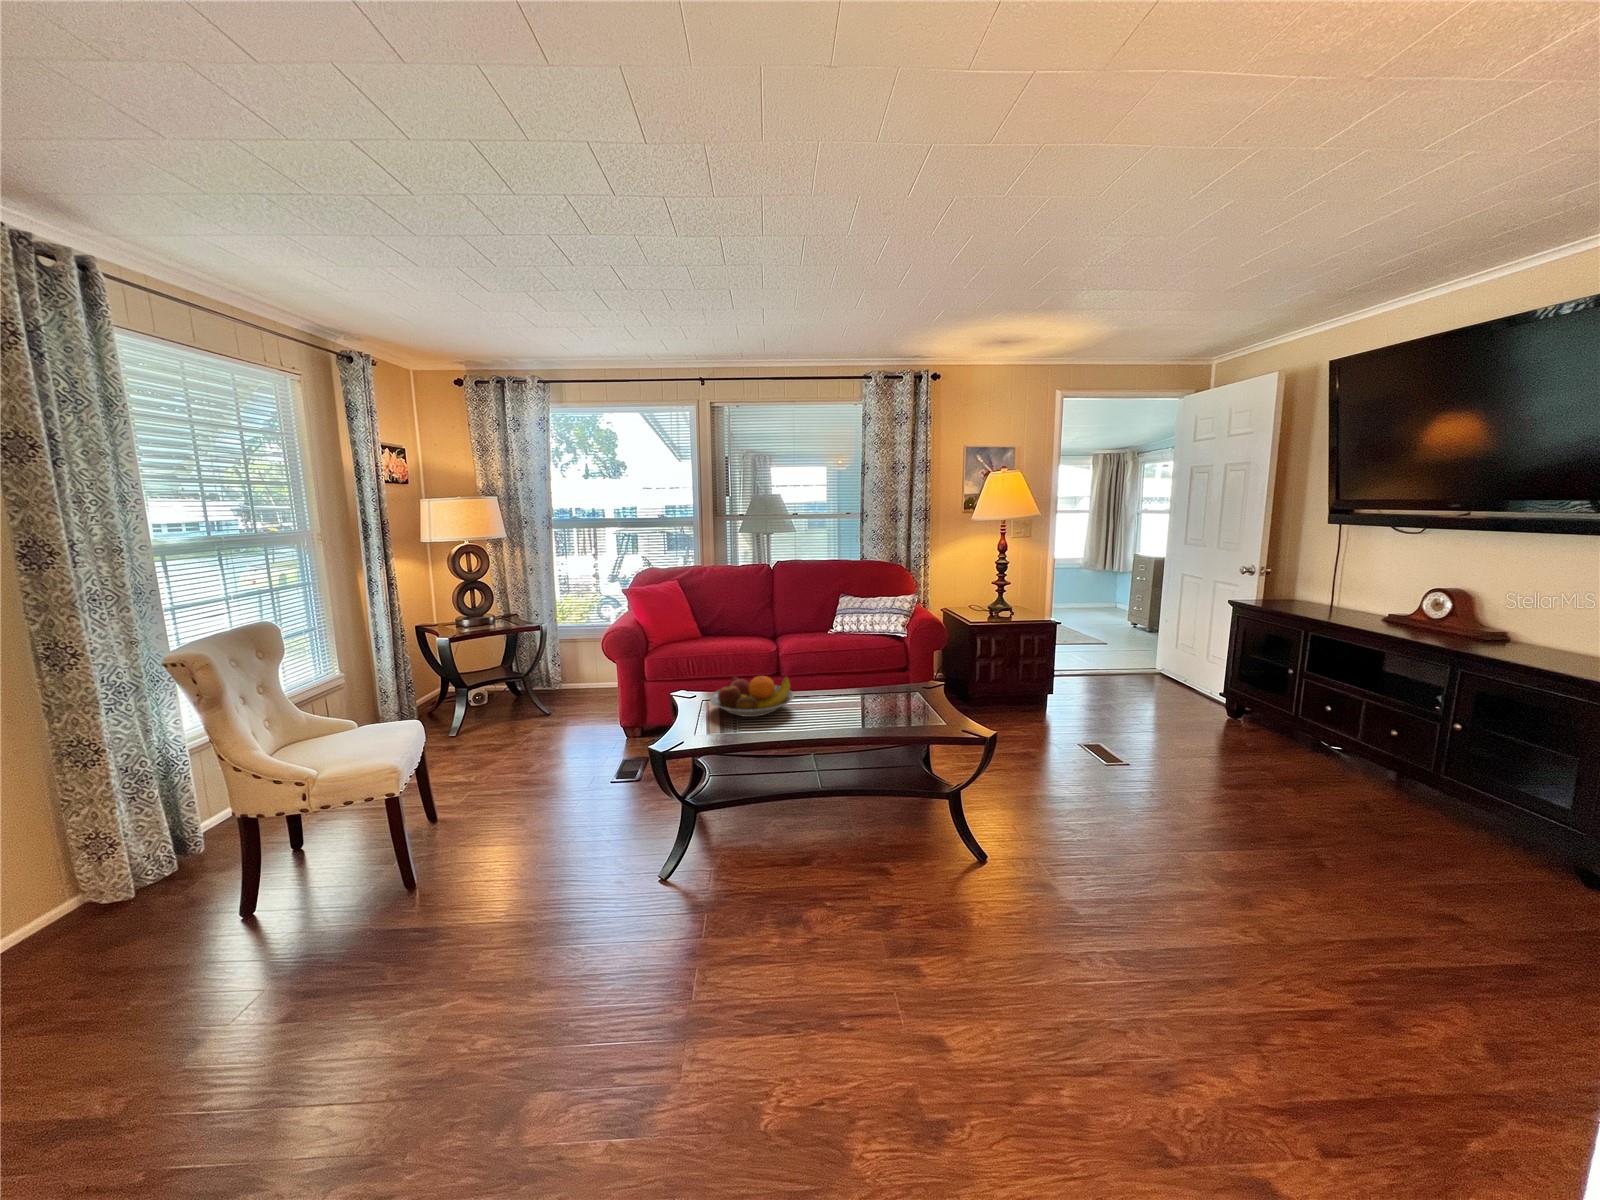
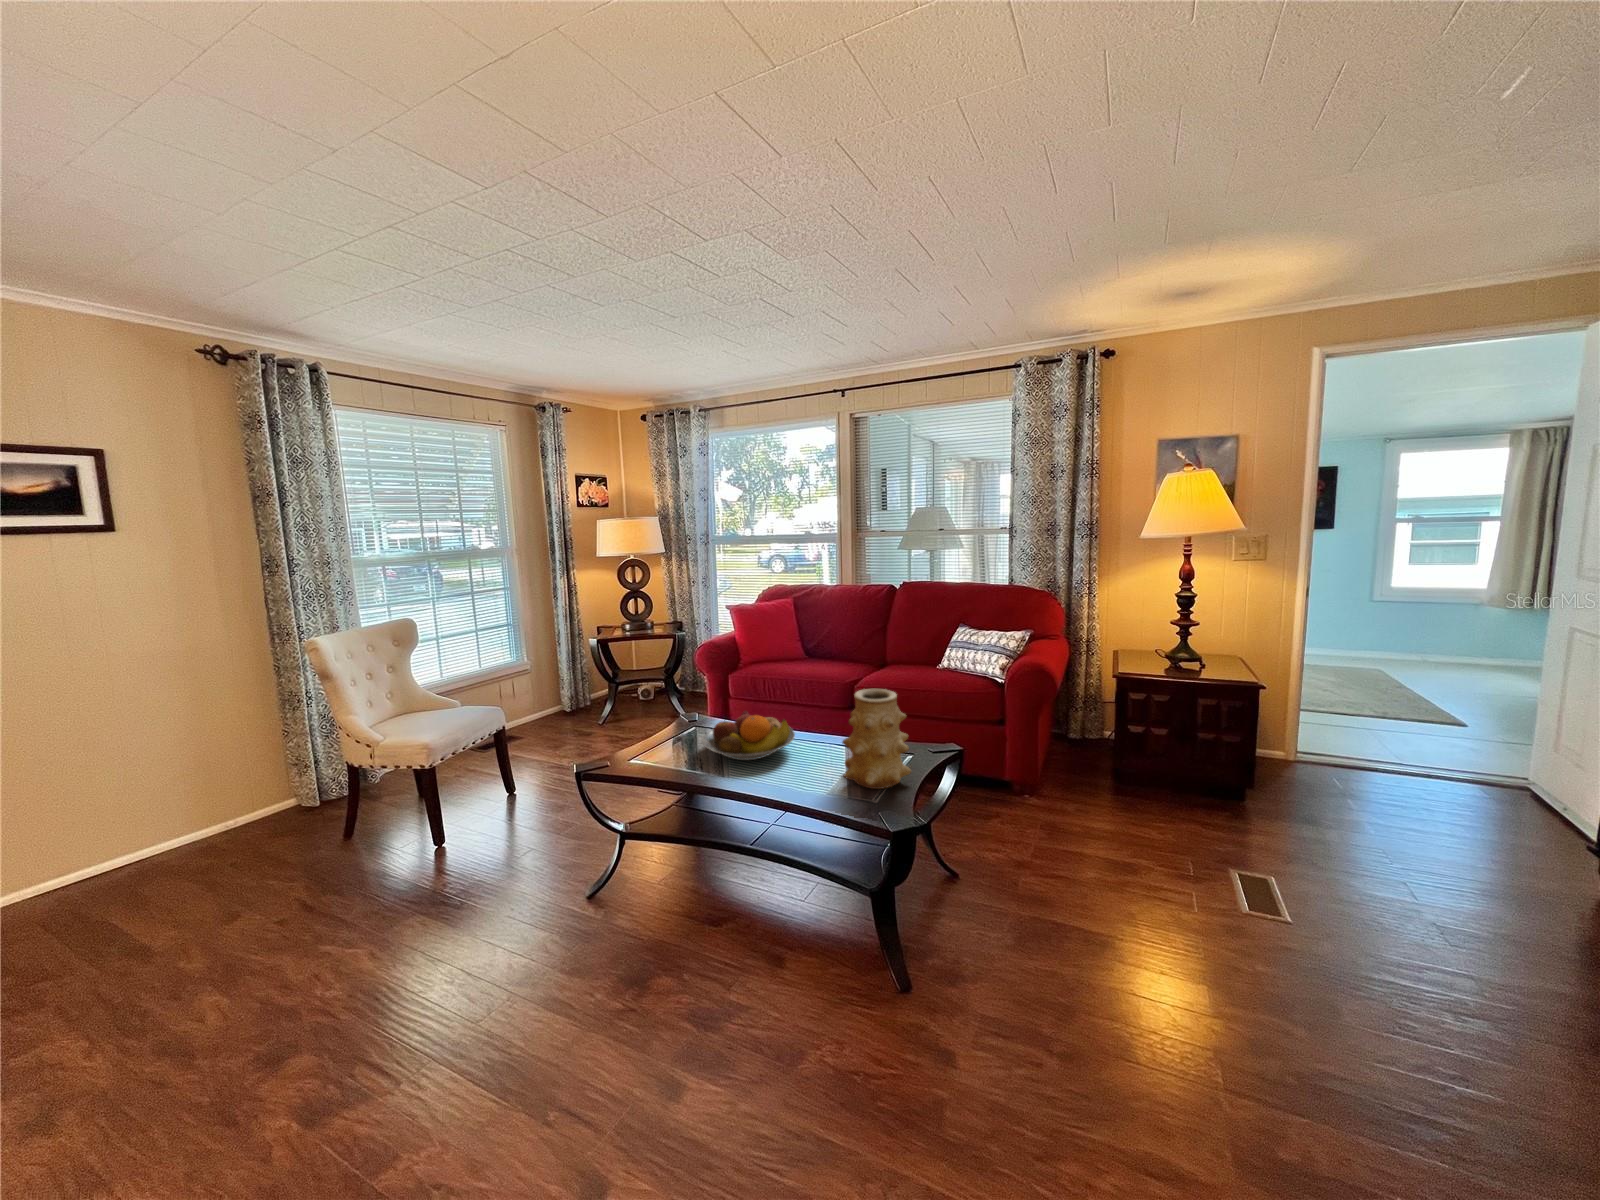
vase: none [846,638,904,717] -> present [842,689,911,789]

